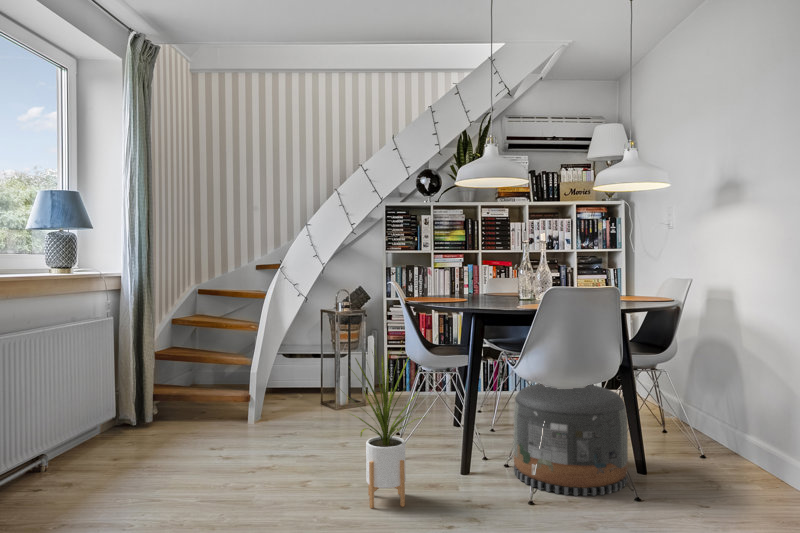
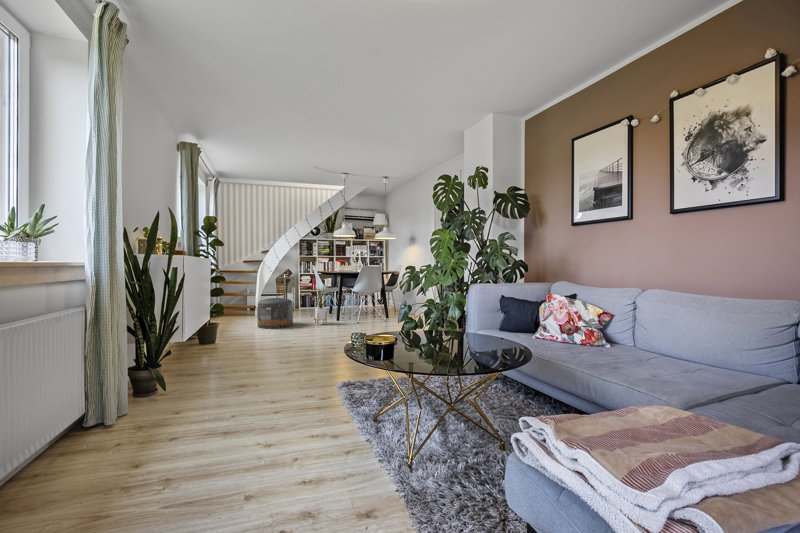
pouf: present [514,383,628,496] -> present [257,298,293,329]

